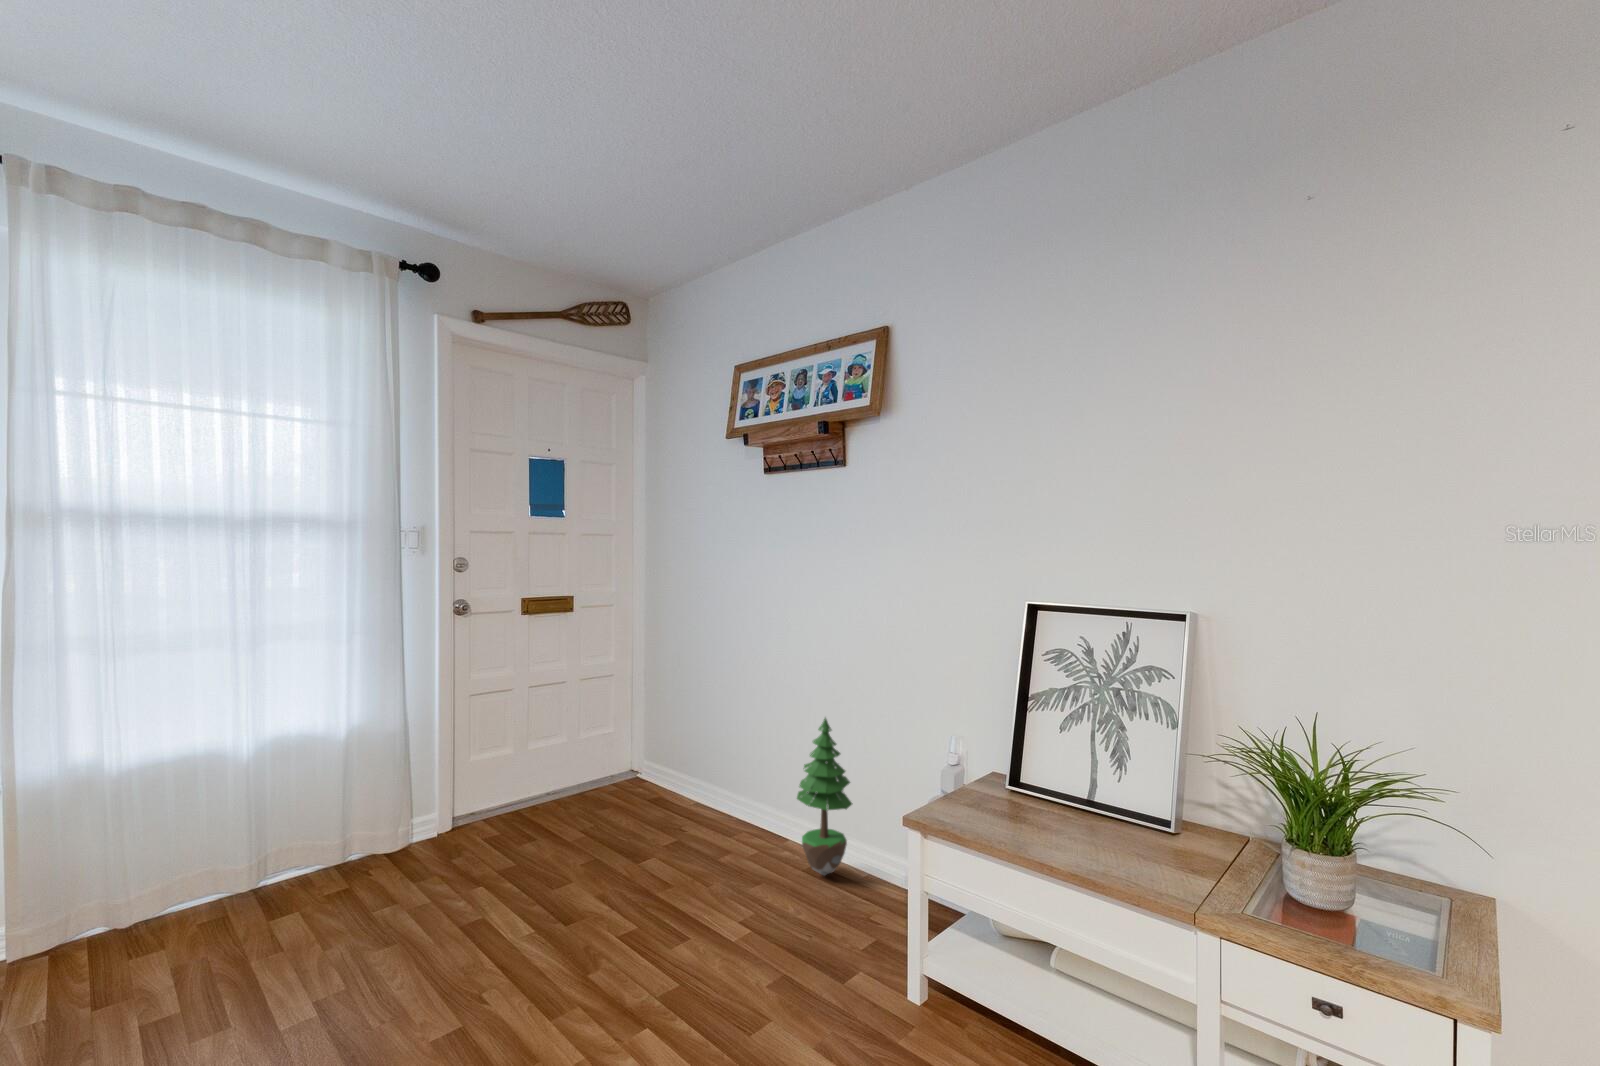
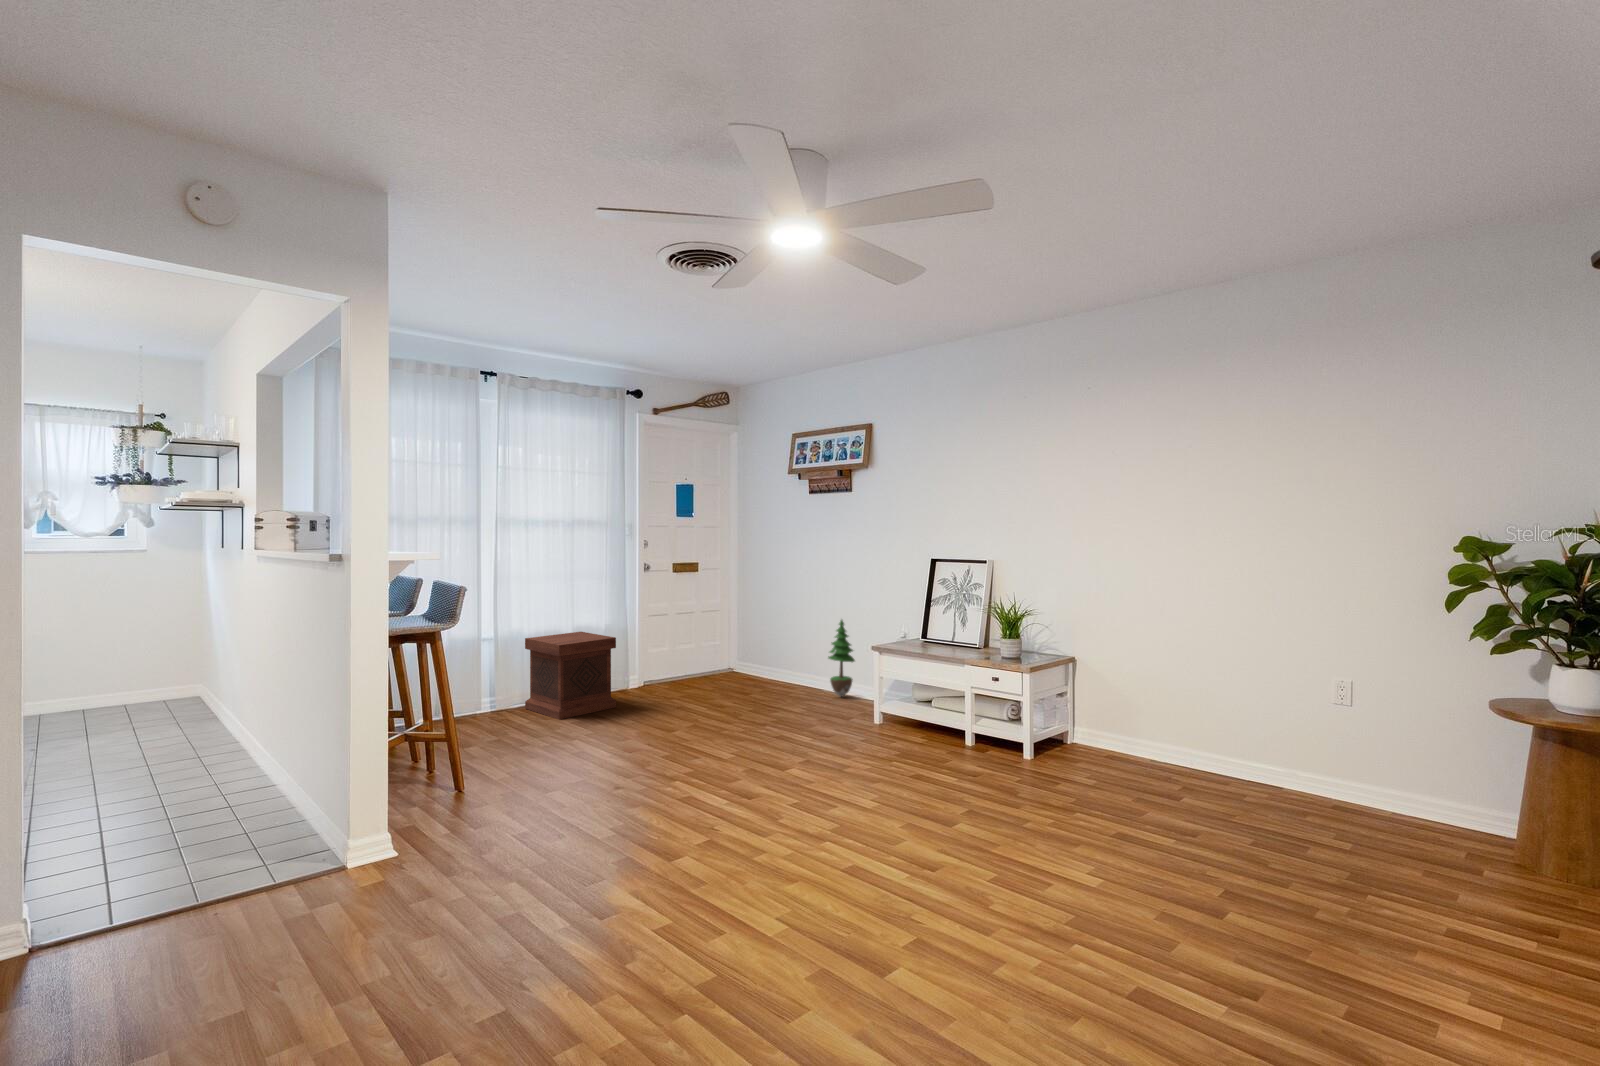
side table: none [110,748,329,1003] -> present [525,632,616,719]

